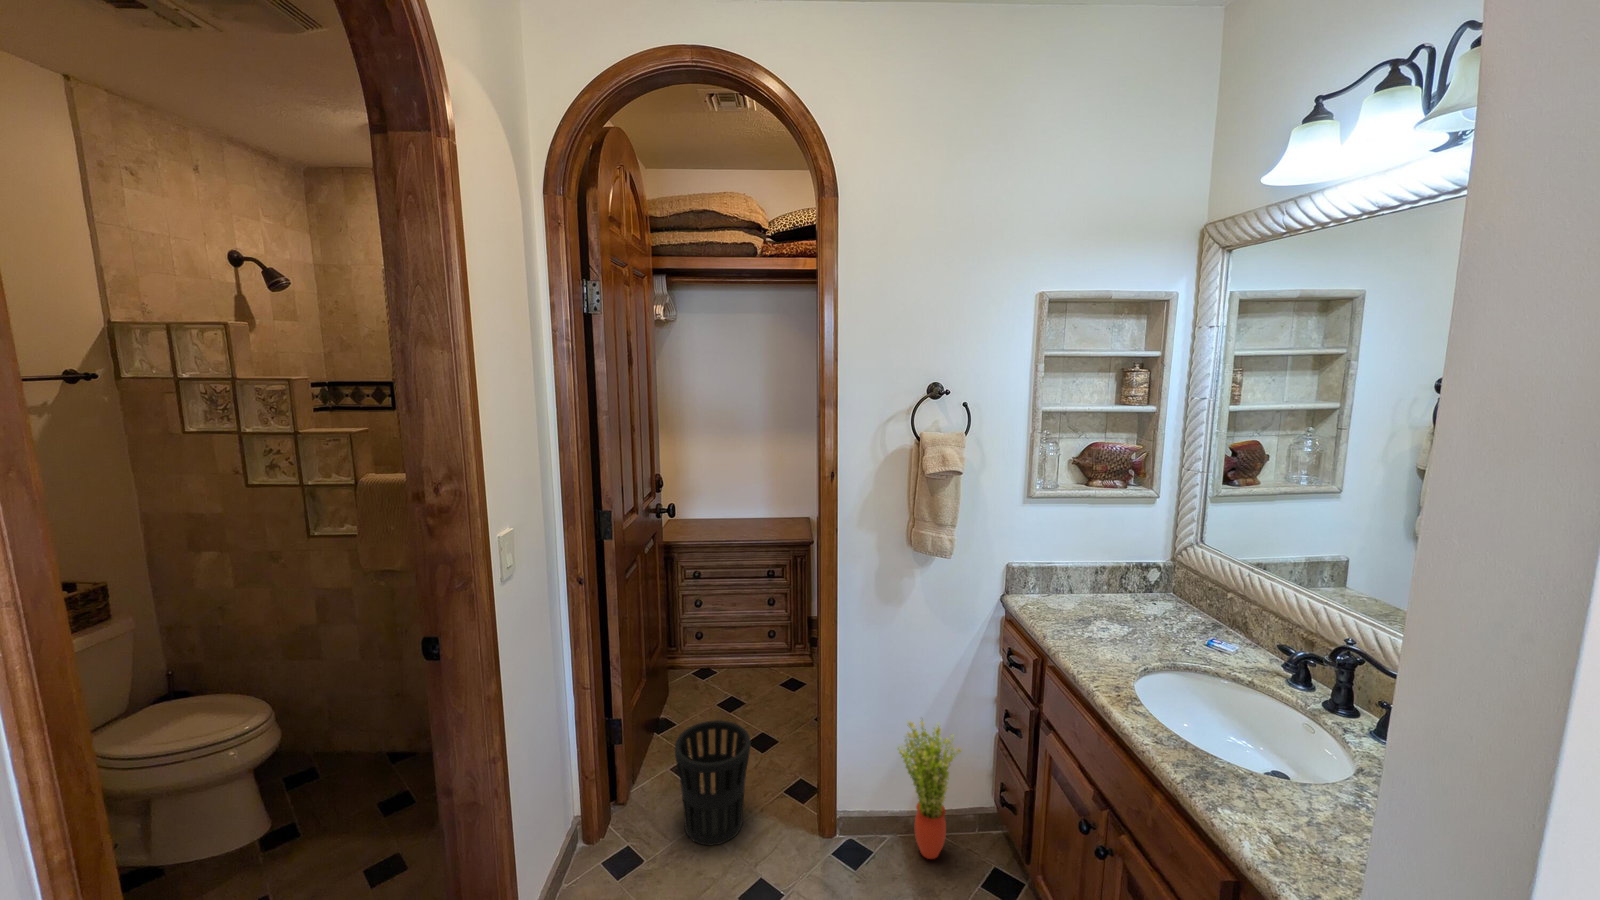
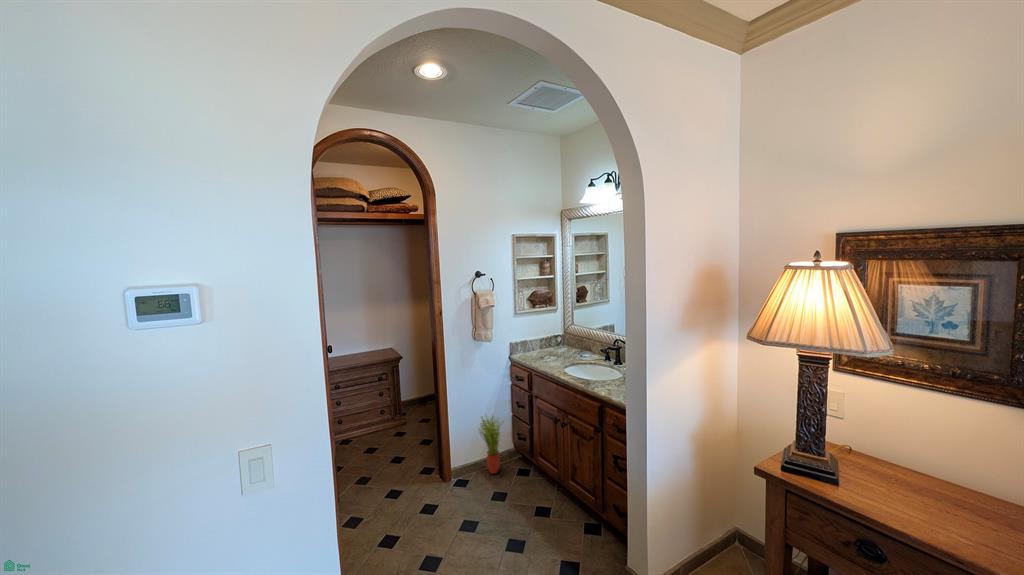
wastebasket: present [675,720,751,845] -> none [371,445,410,504]

